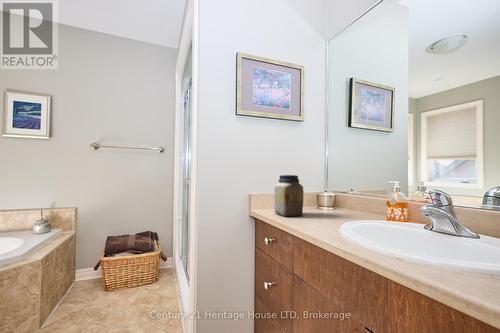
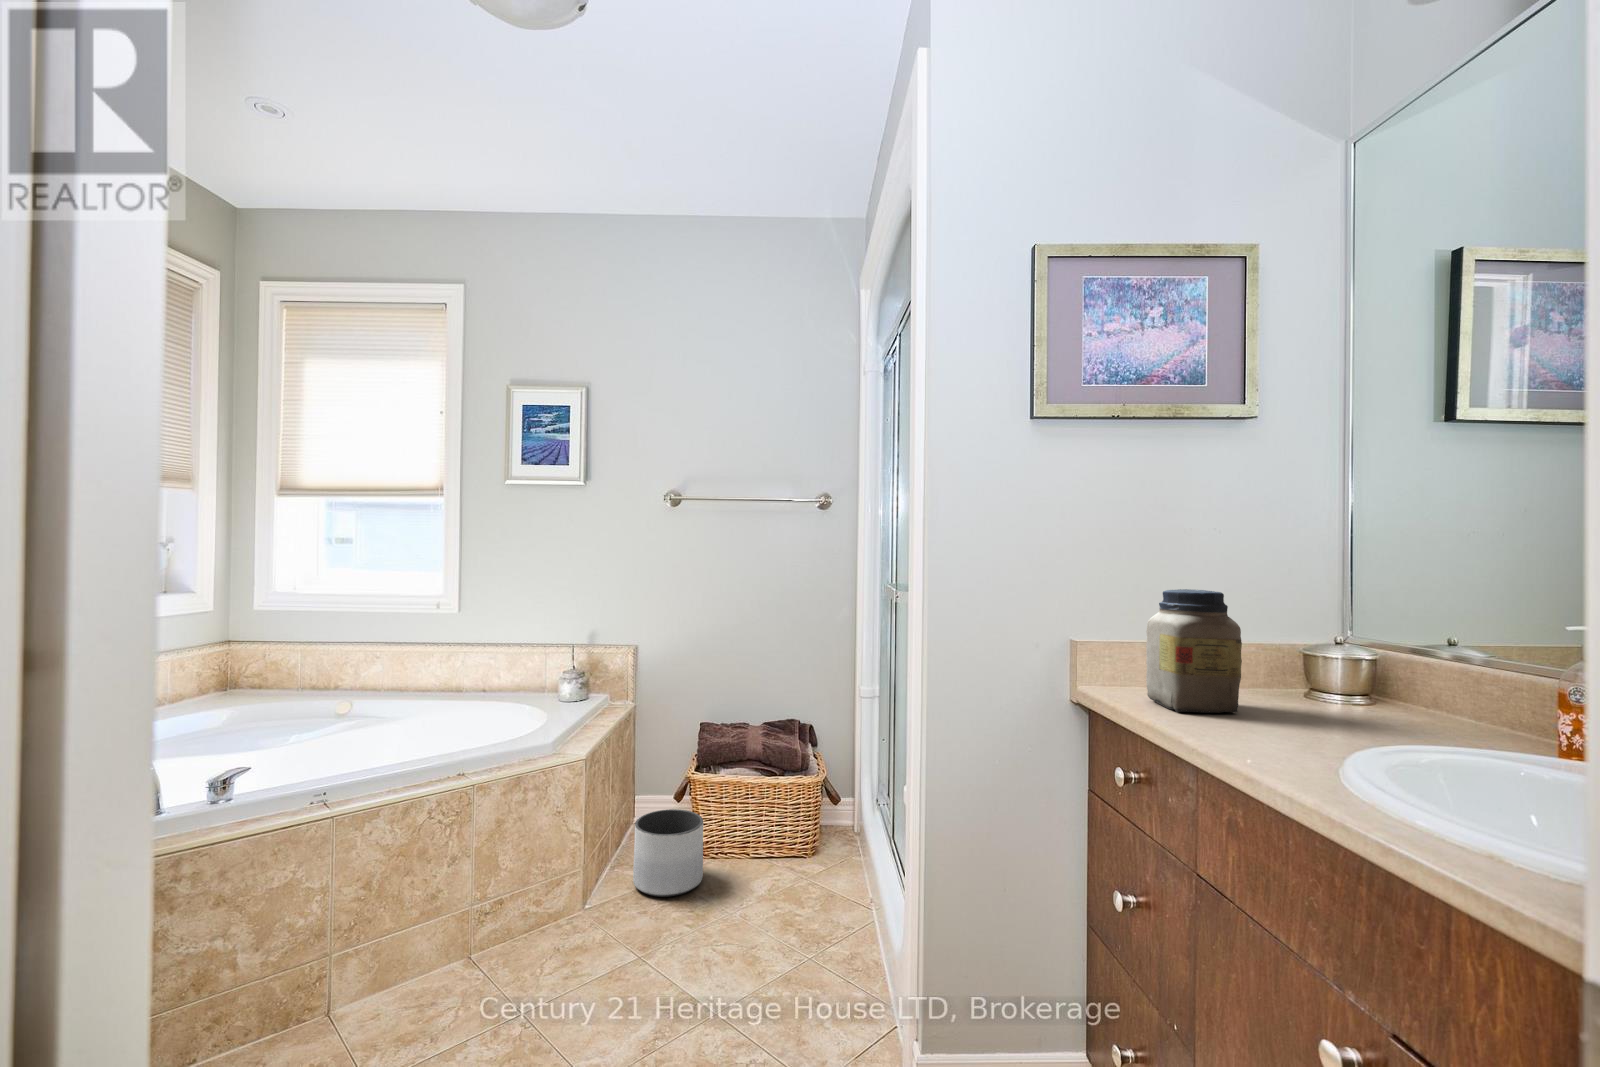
planter: none [70,274,106,314] -> present [633,809,703,897]

